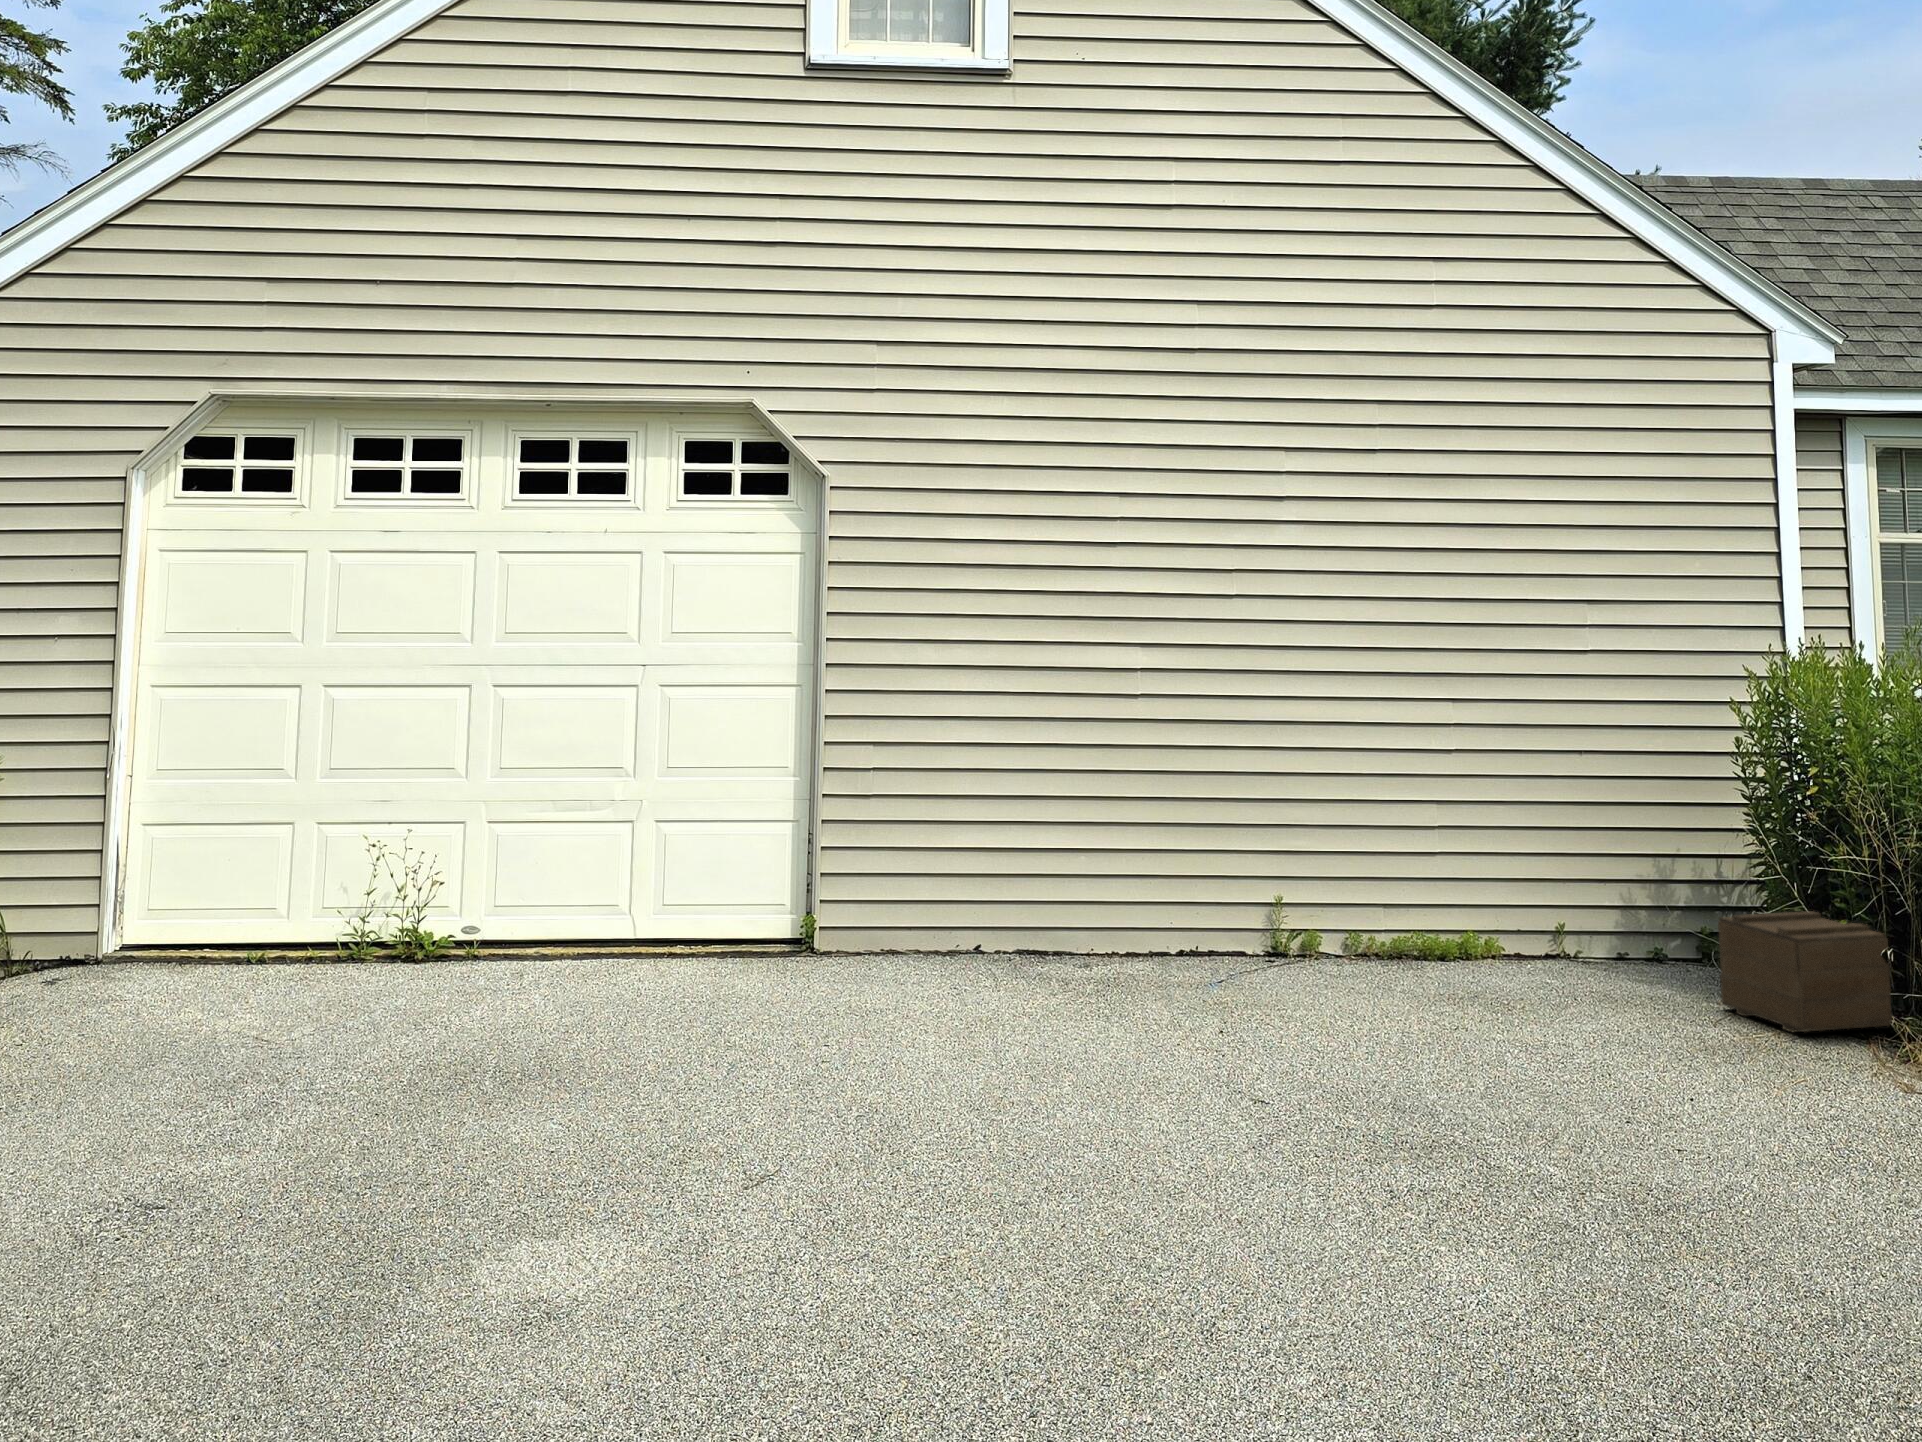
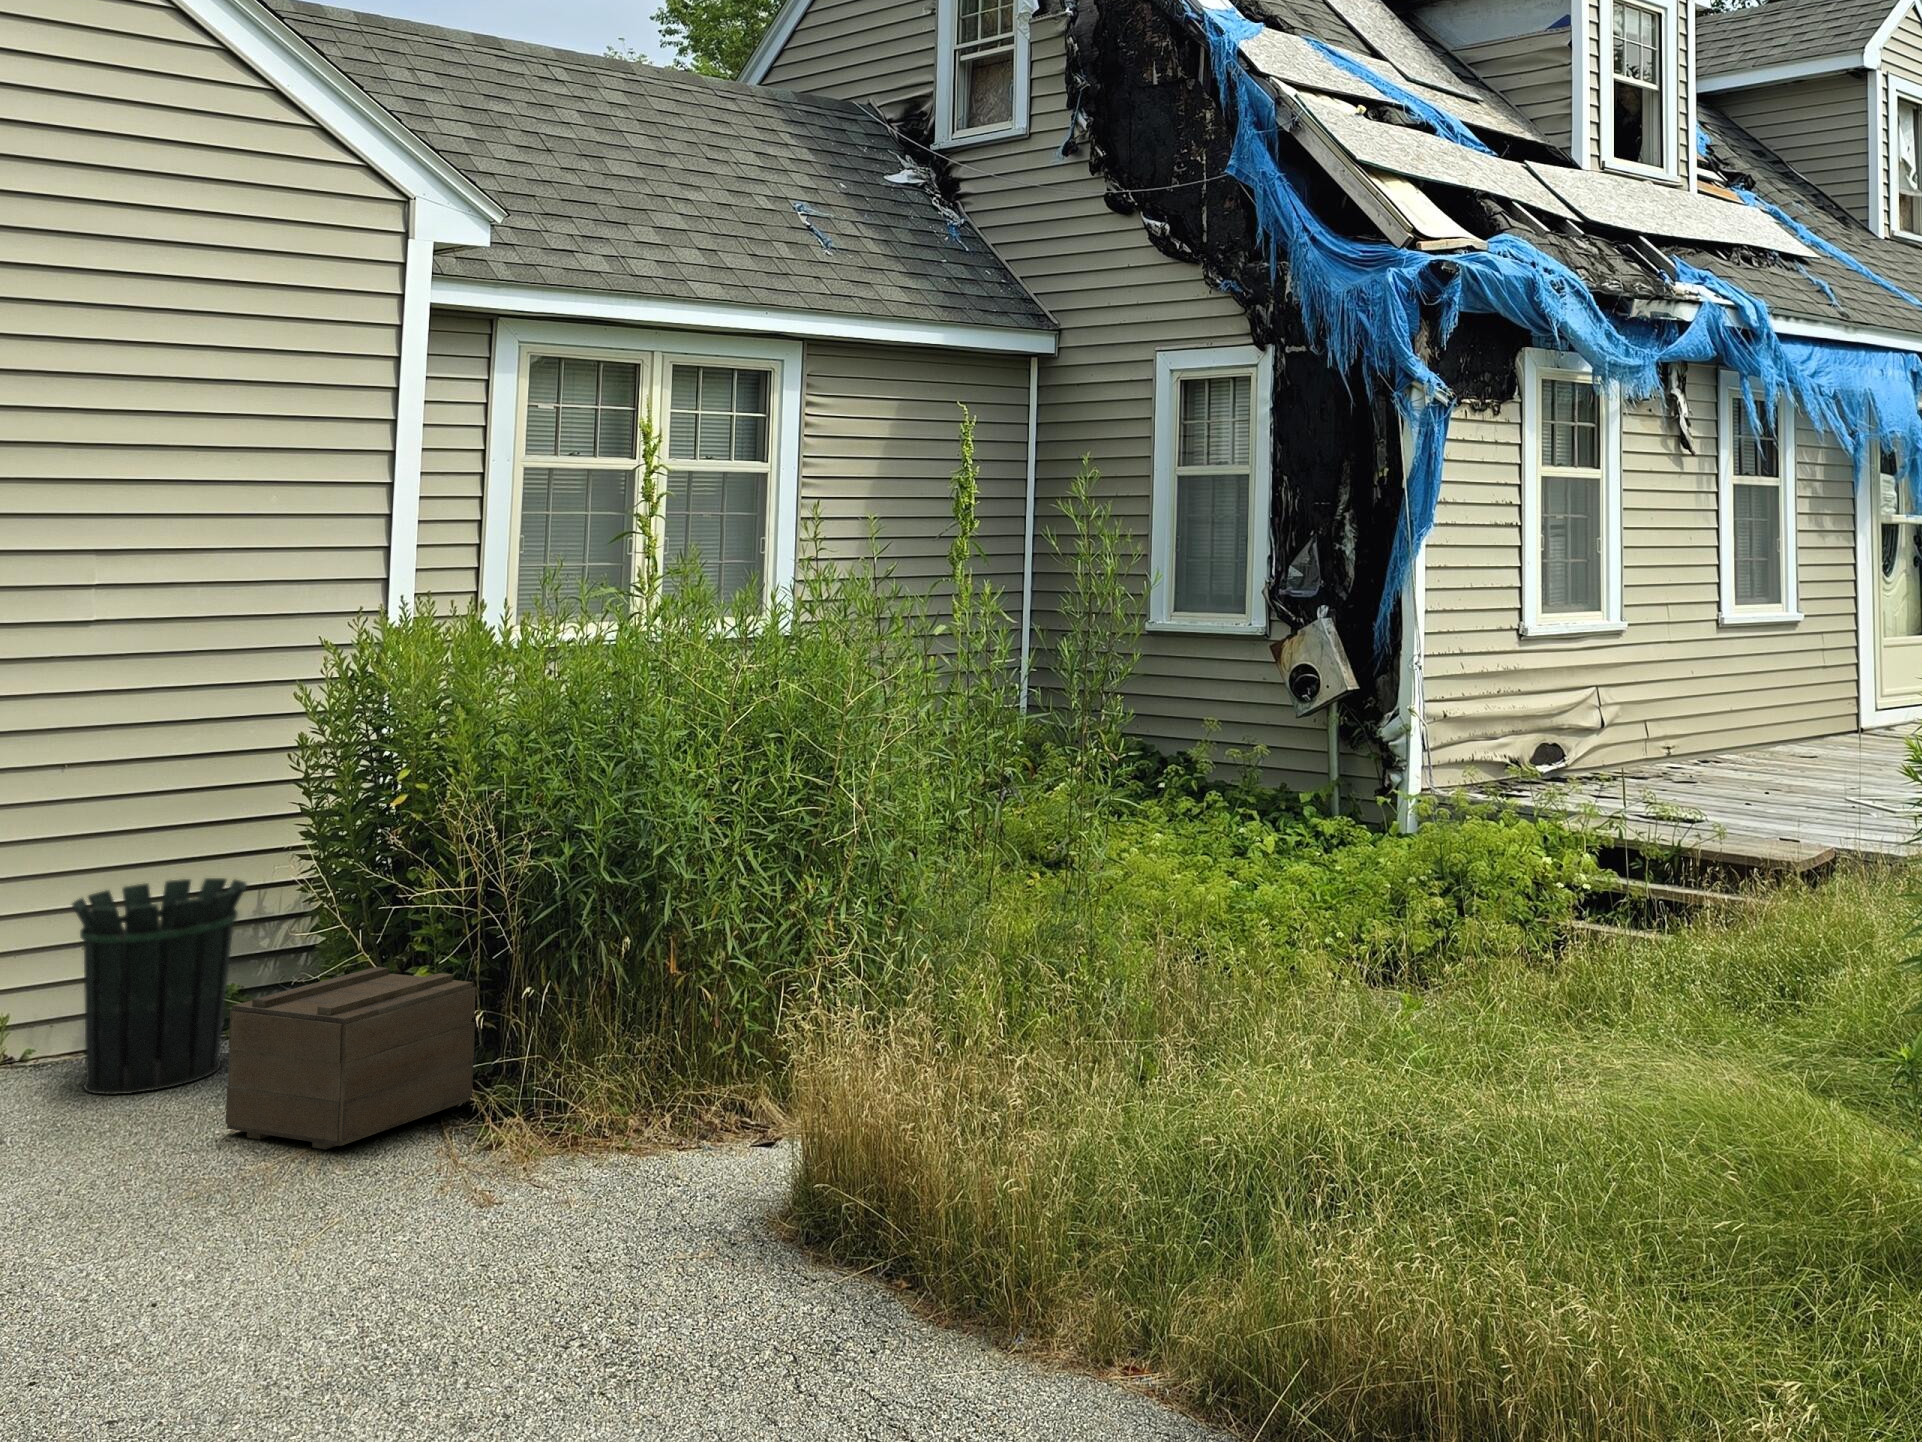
waste bin: none [1607,828,1715,973] -> present [72,878,247,1095]

